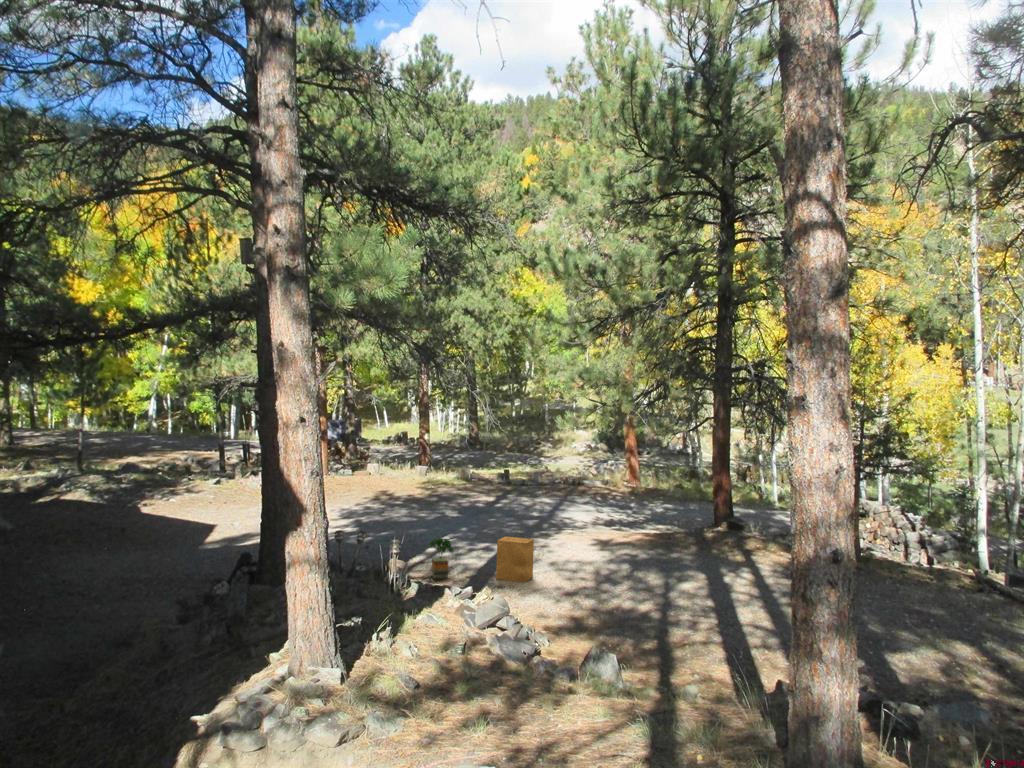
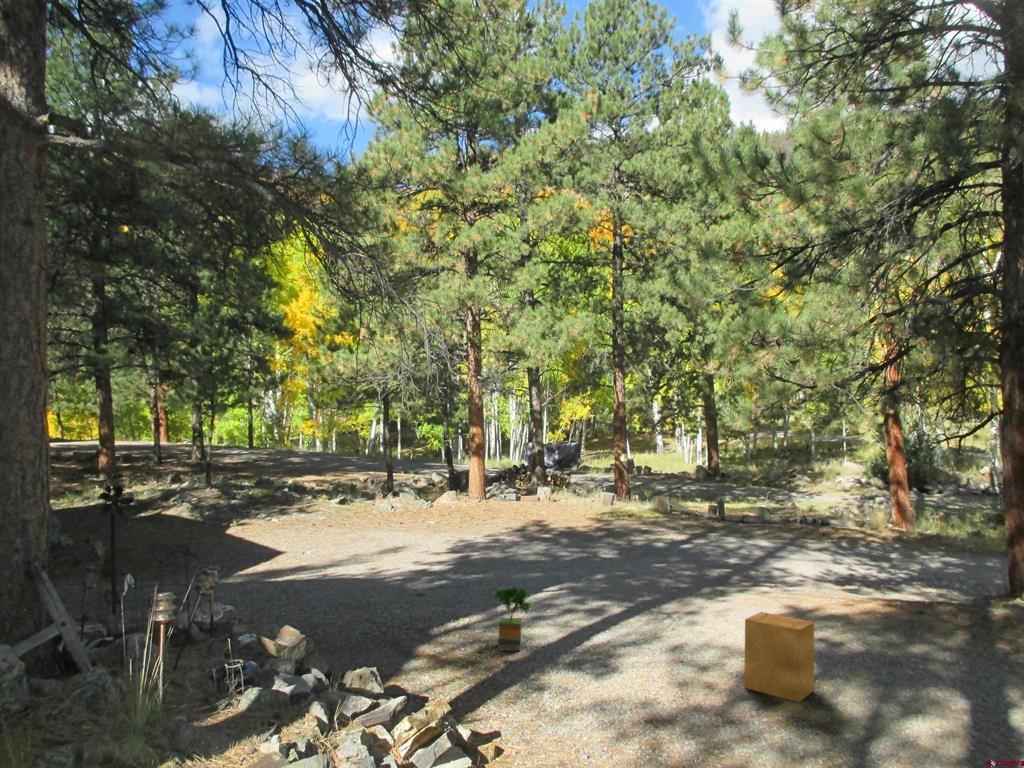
cardboard box: present [496,537,534,582] -> present [744,612,814,702]

